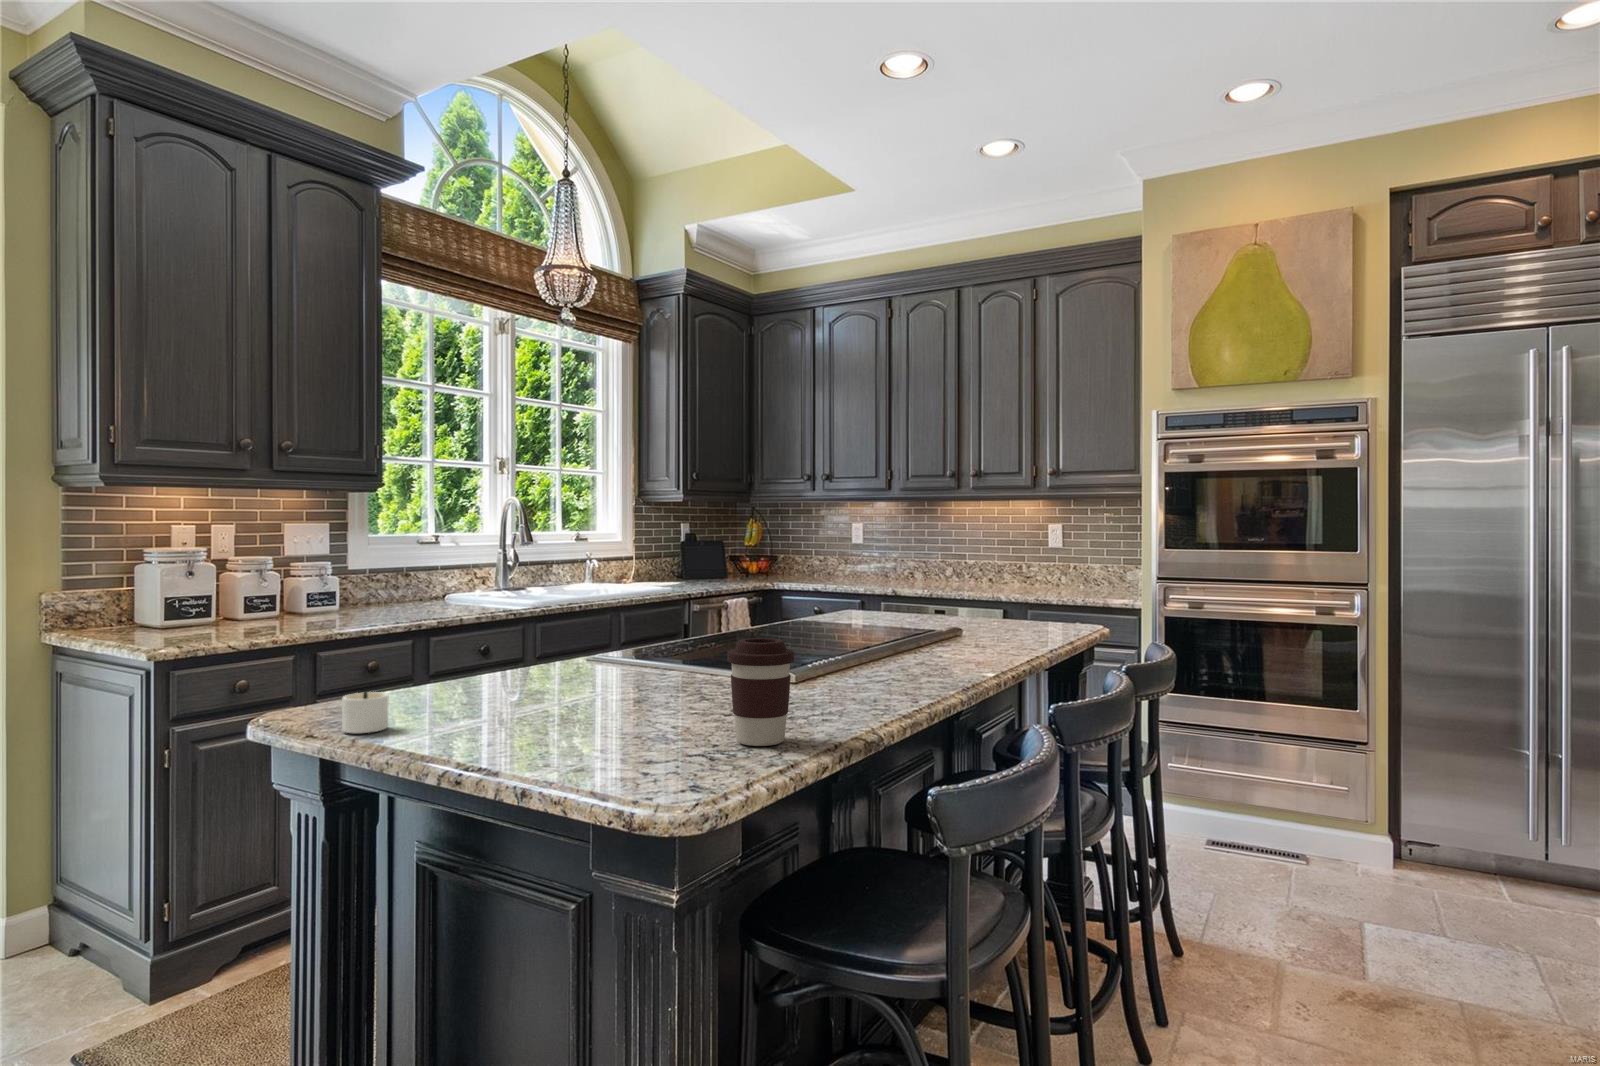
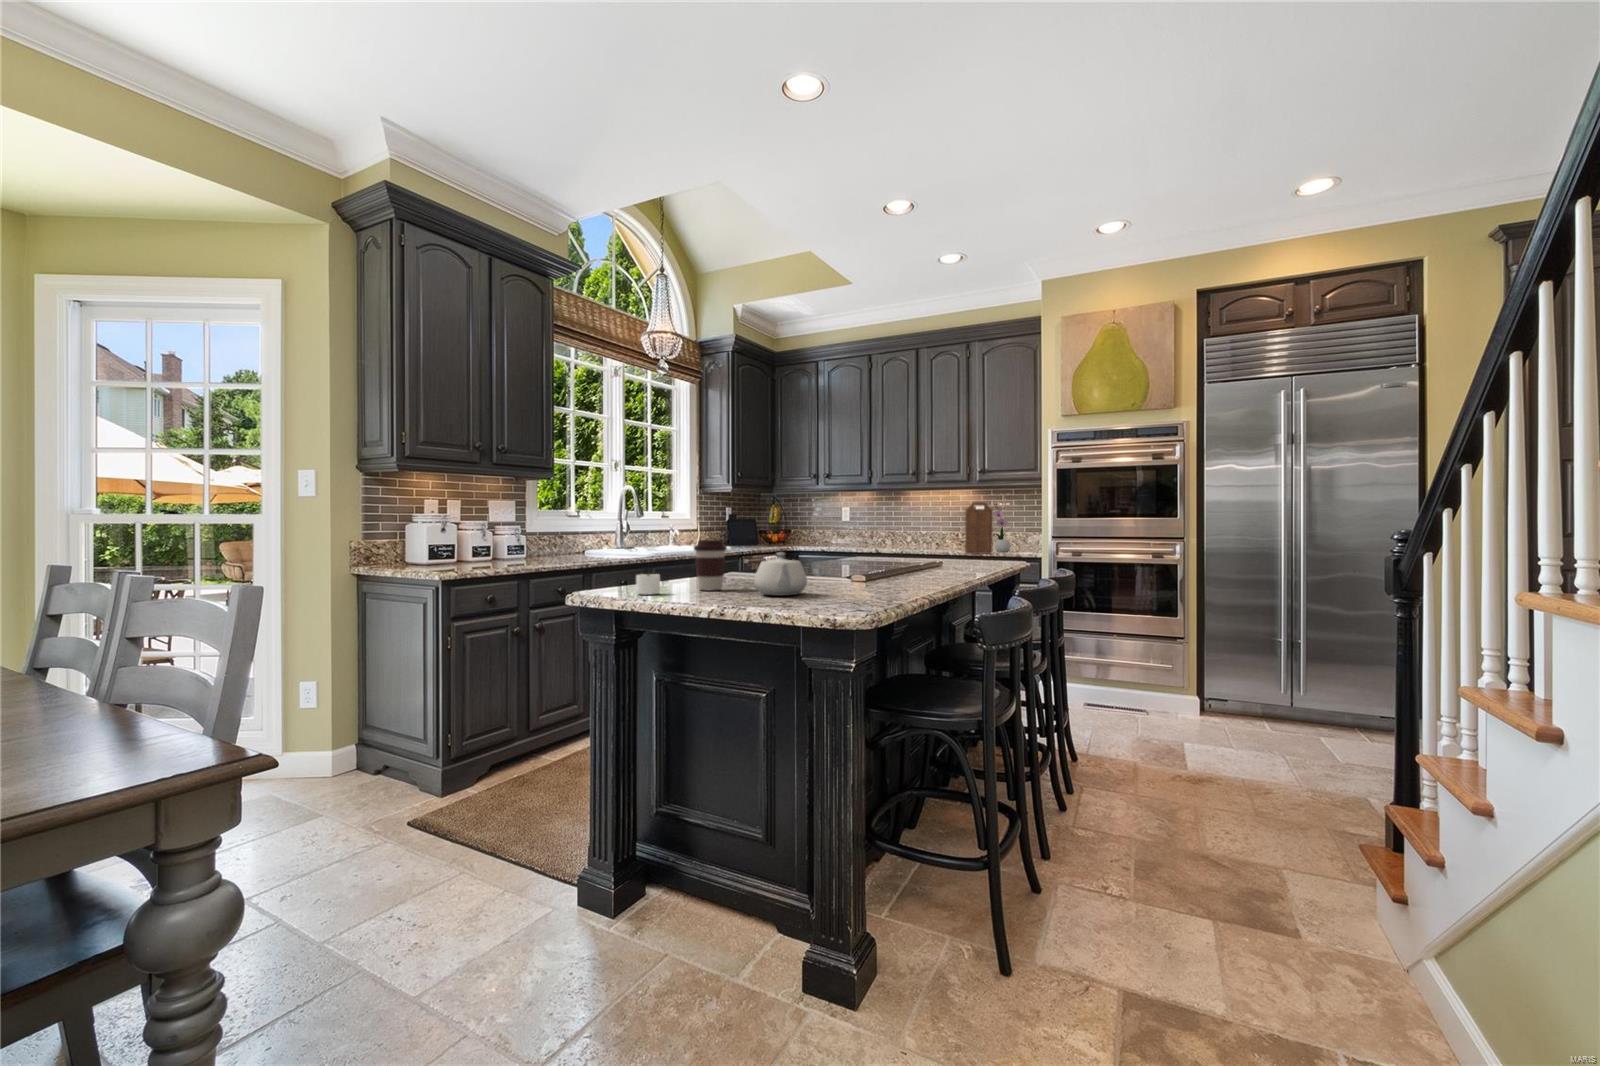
cutting board: none [1023,521,1066,600] -> present [965,502,993,554]
flower arrangement: none [1070,522,1099,595] -> present [993,504,1011,552]
coffee cup: present [727,638,794,746] -> present [694,540,727,591]
teapot: none [540,662,640,746] -> present [754,553,807,596]

